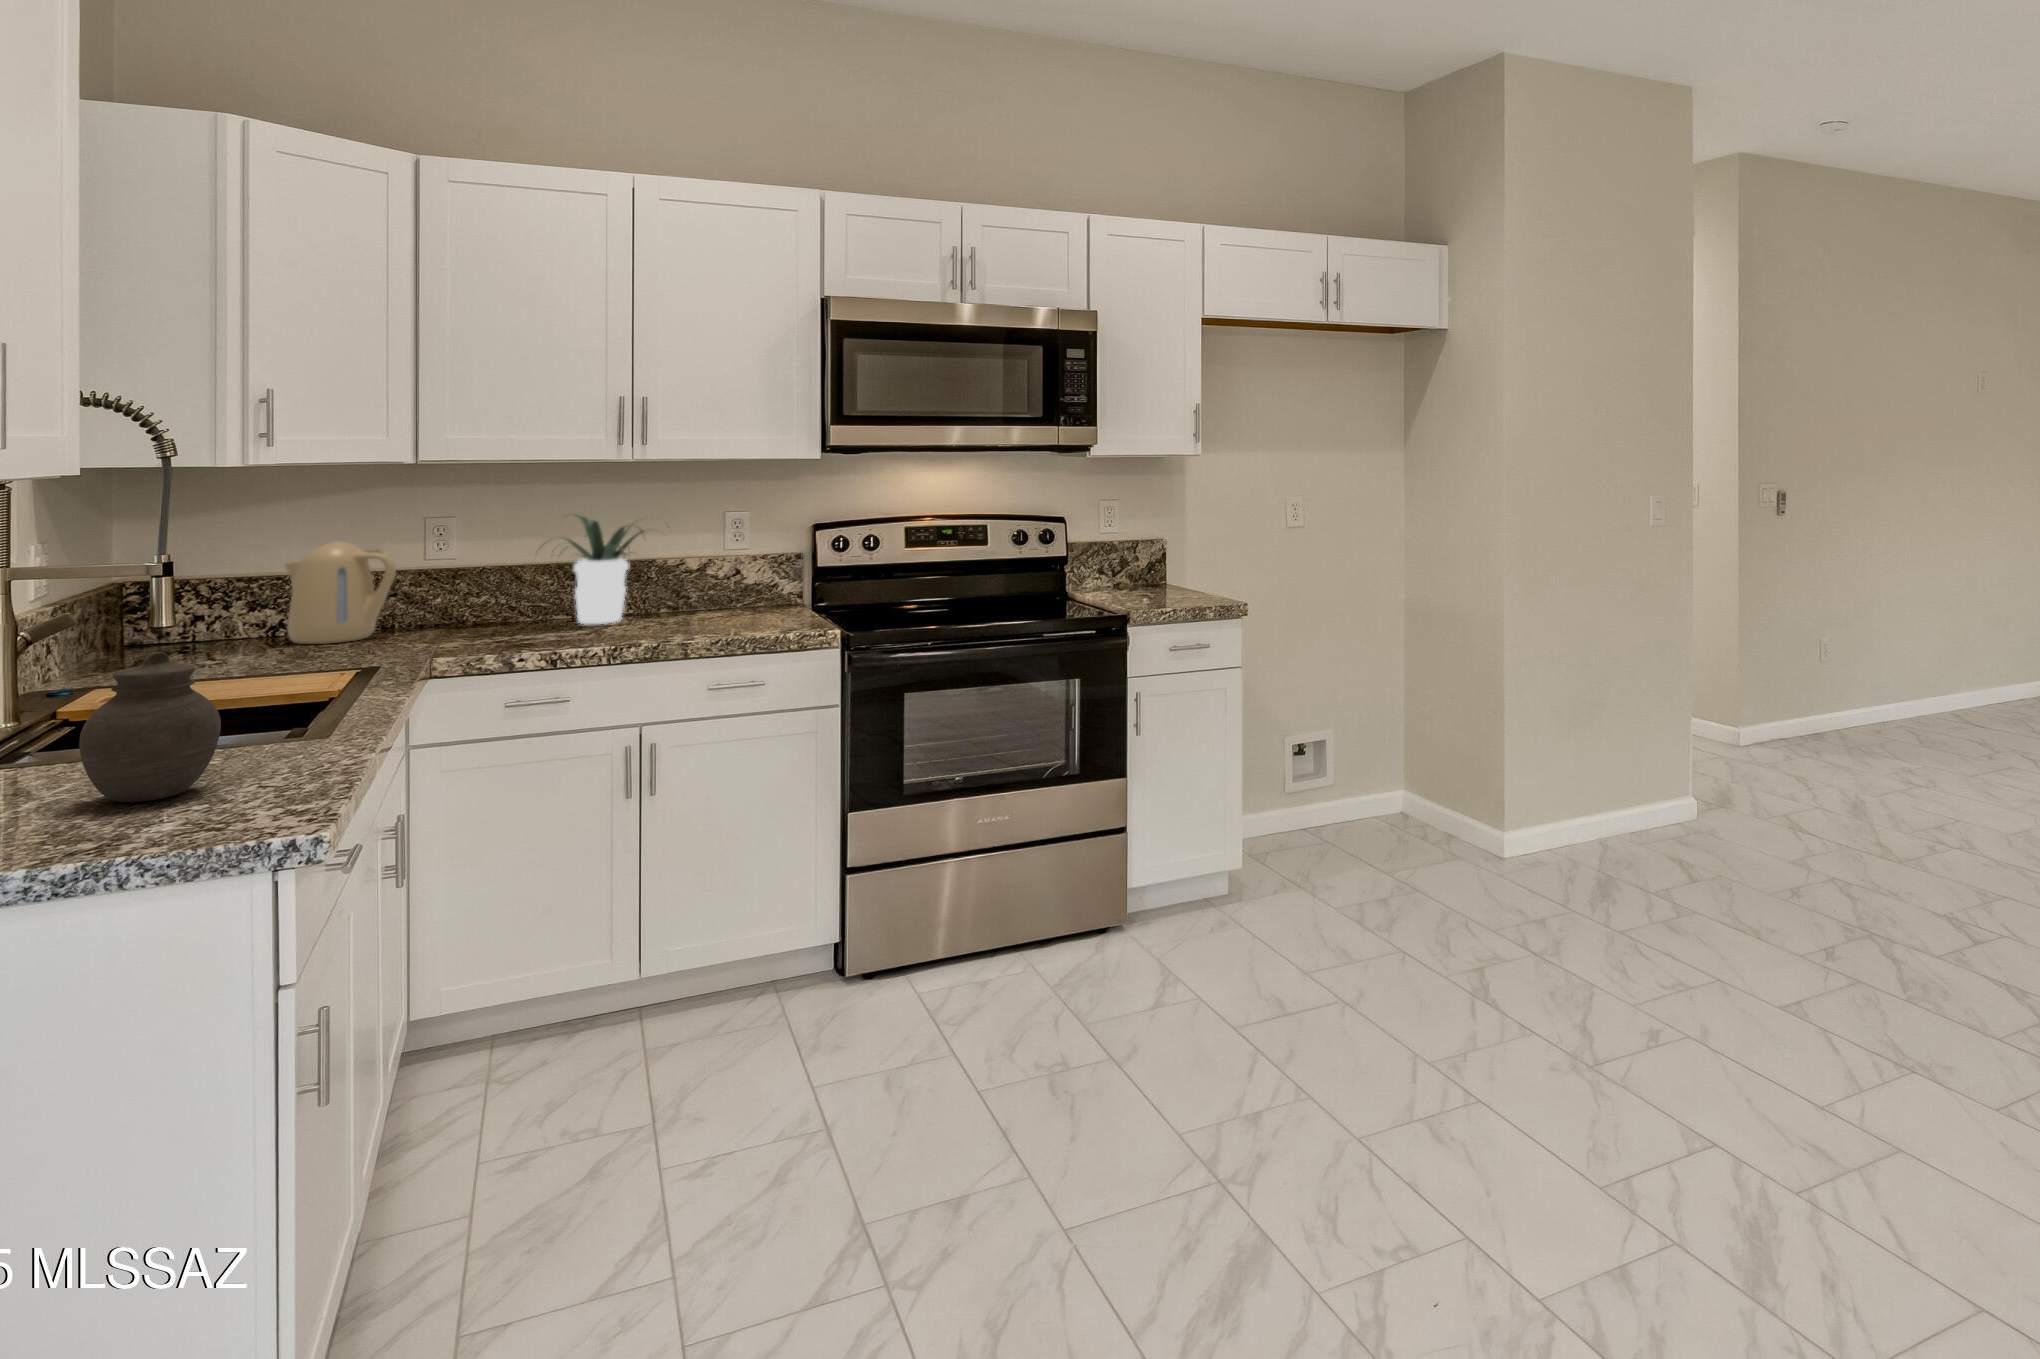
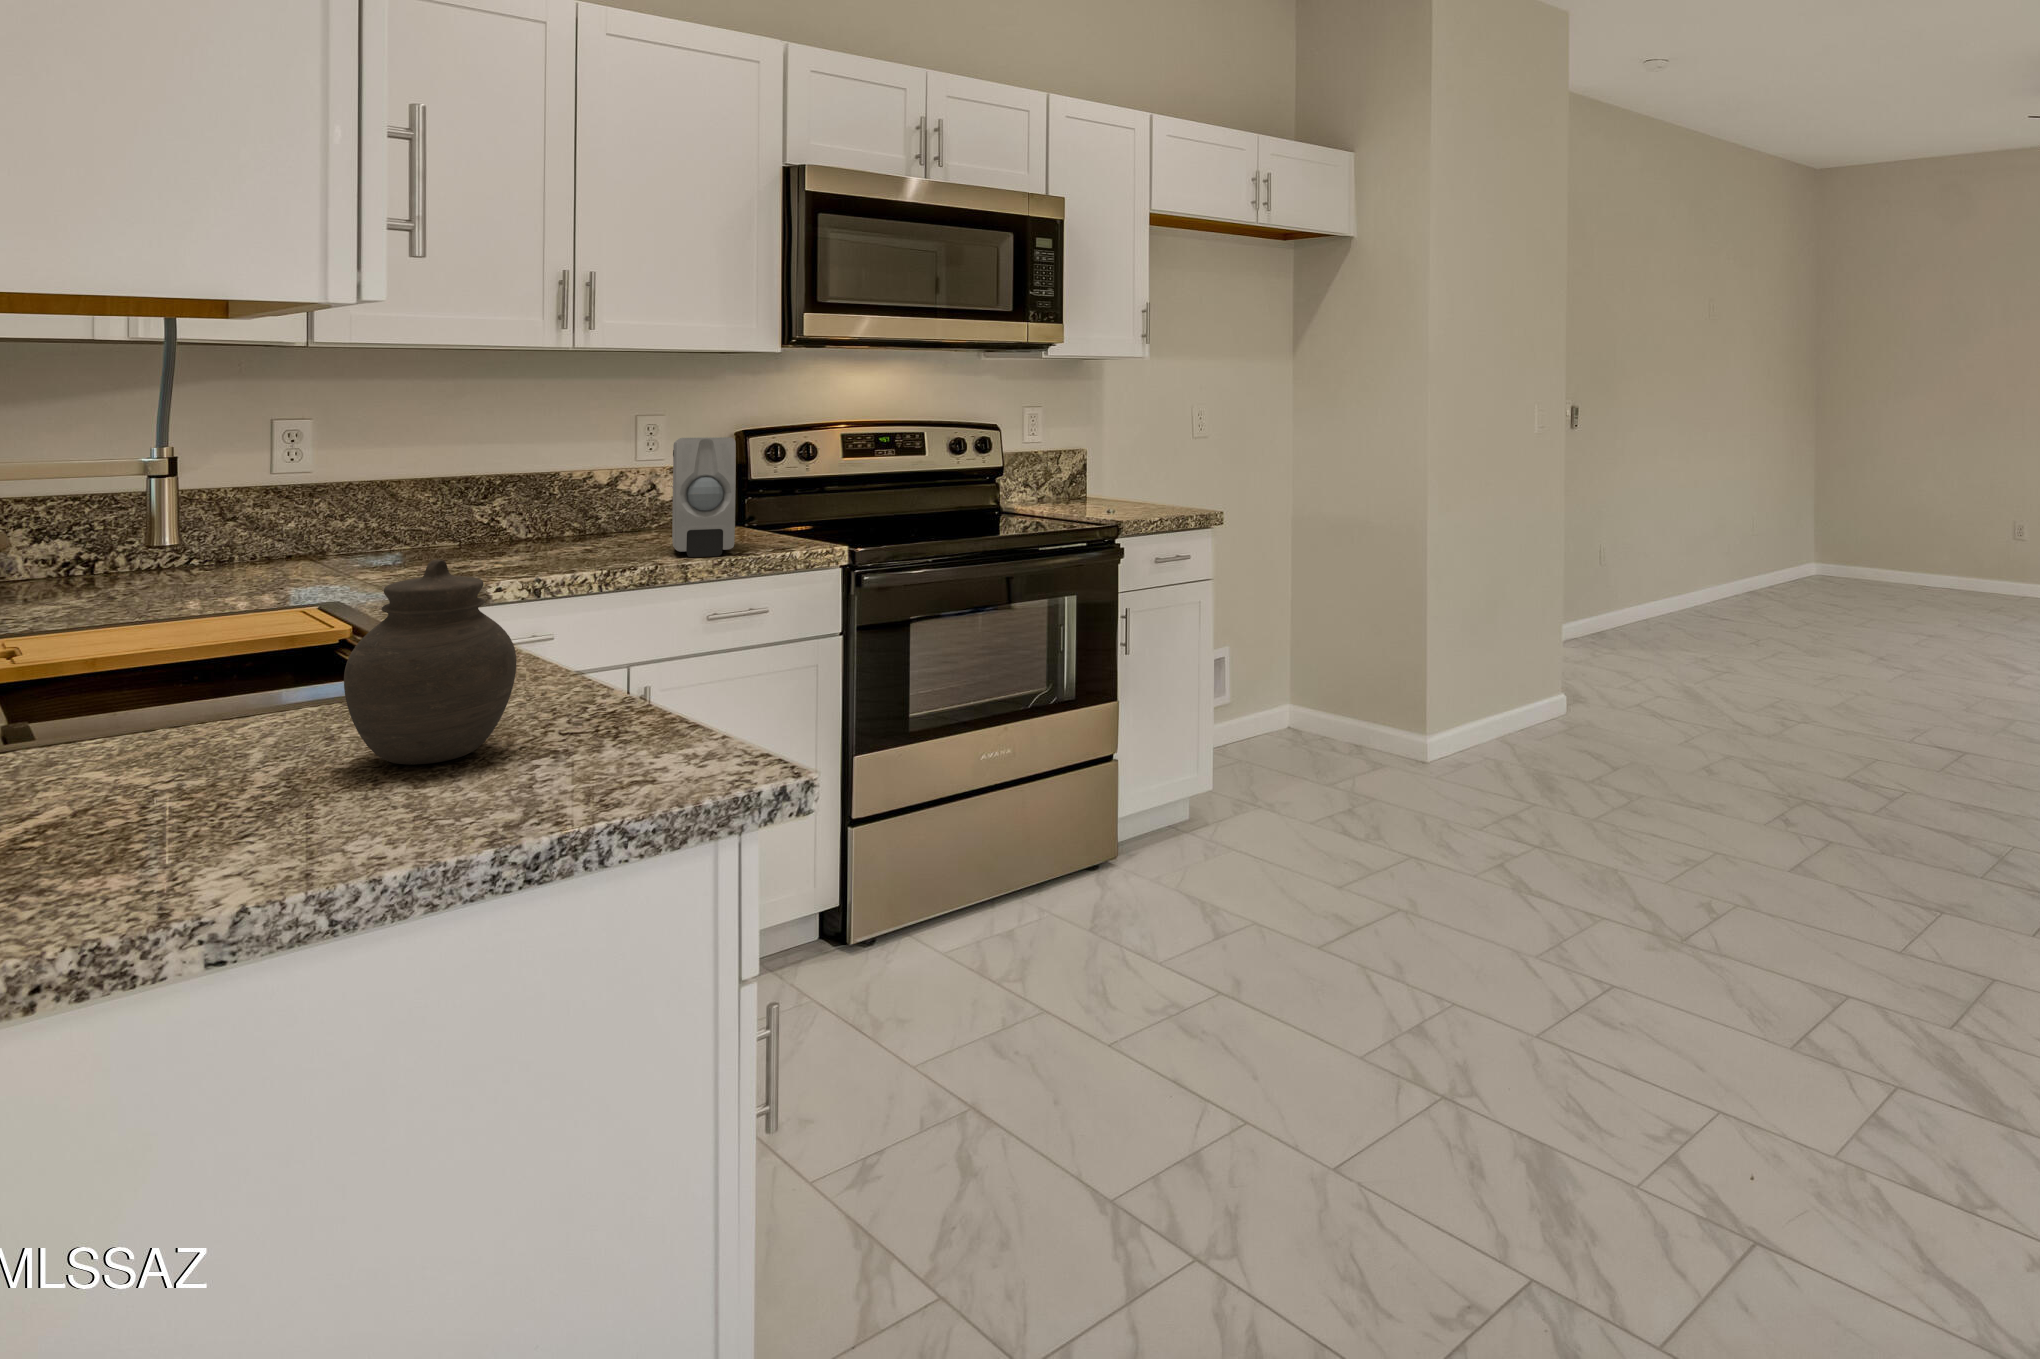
potted plant: present [564,514,644,624] -> none [427,416,592,552]
soap dispenser: none [693,534,761,635] -> present [672,437,736,557]
kettle: present [285,541,396,644] -> none [84,448,255,584]

